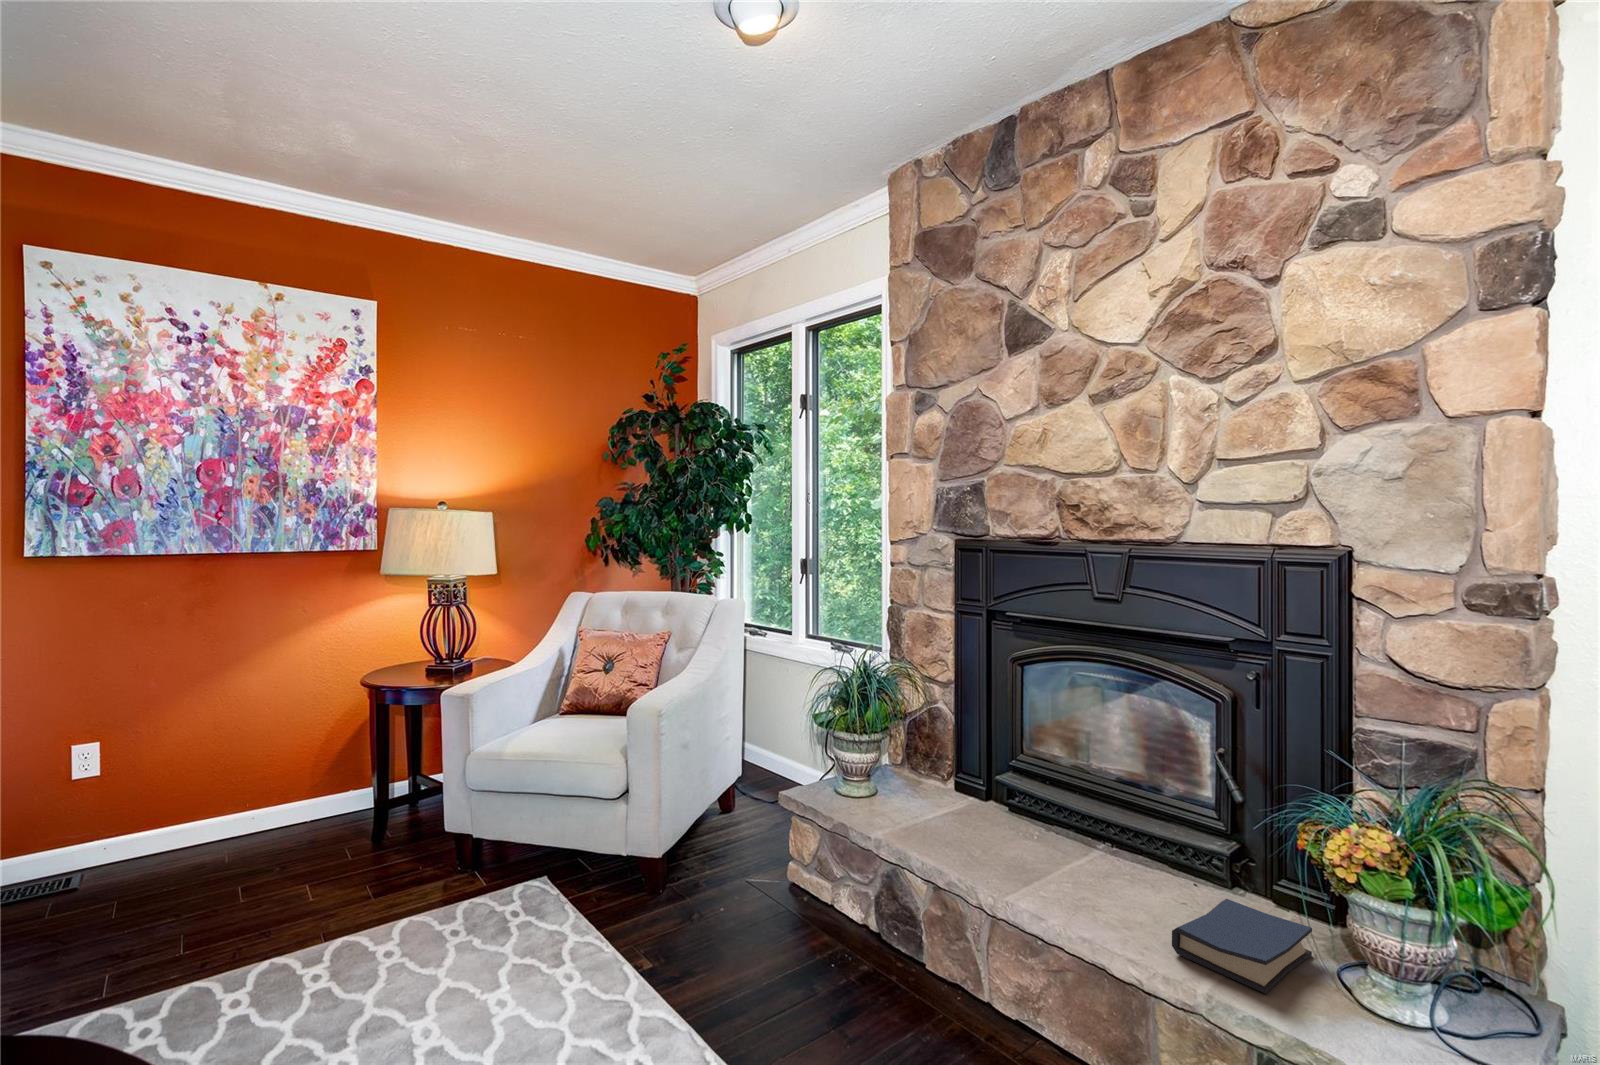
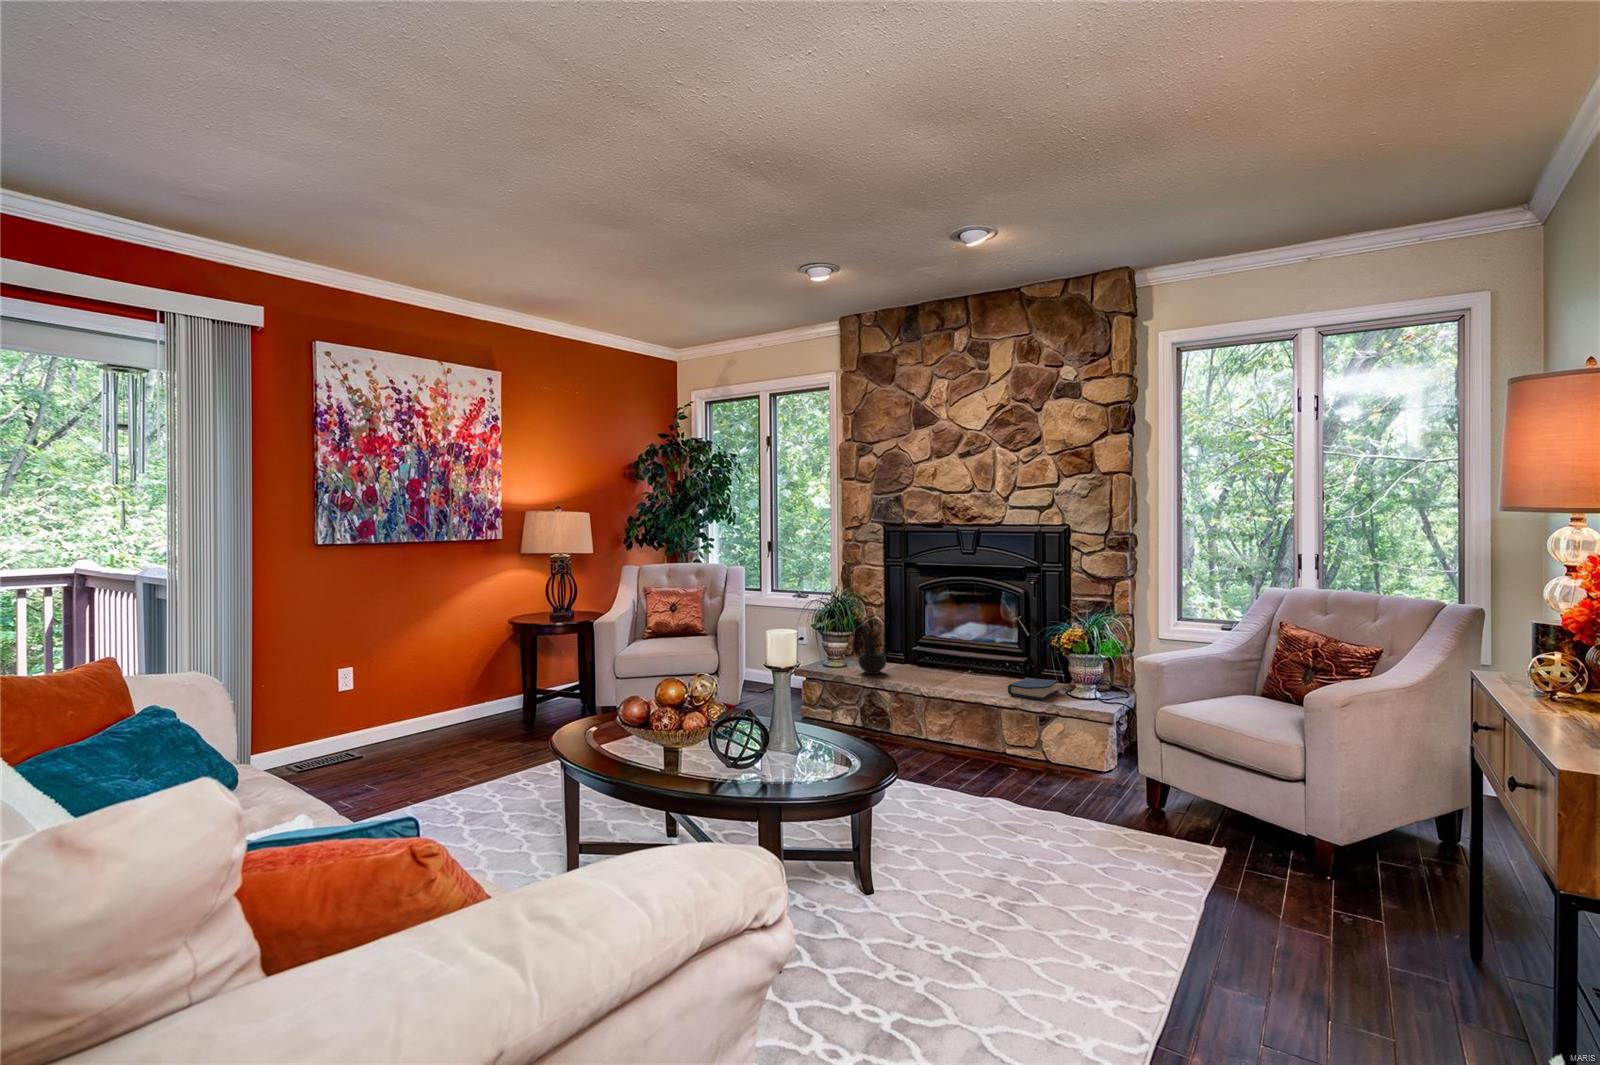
ceramic jug: none [881,735,934,825] -> present [858,628,886,674]

